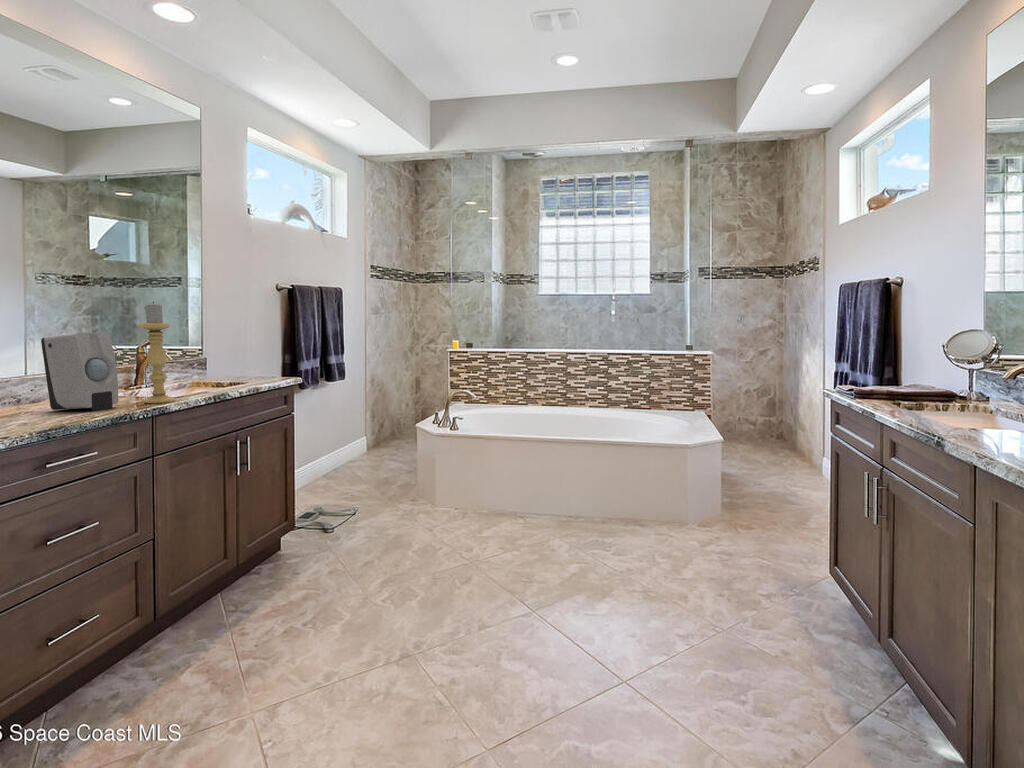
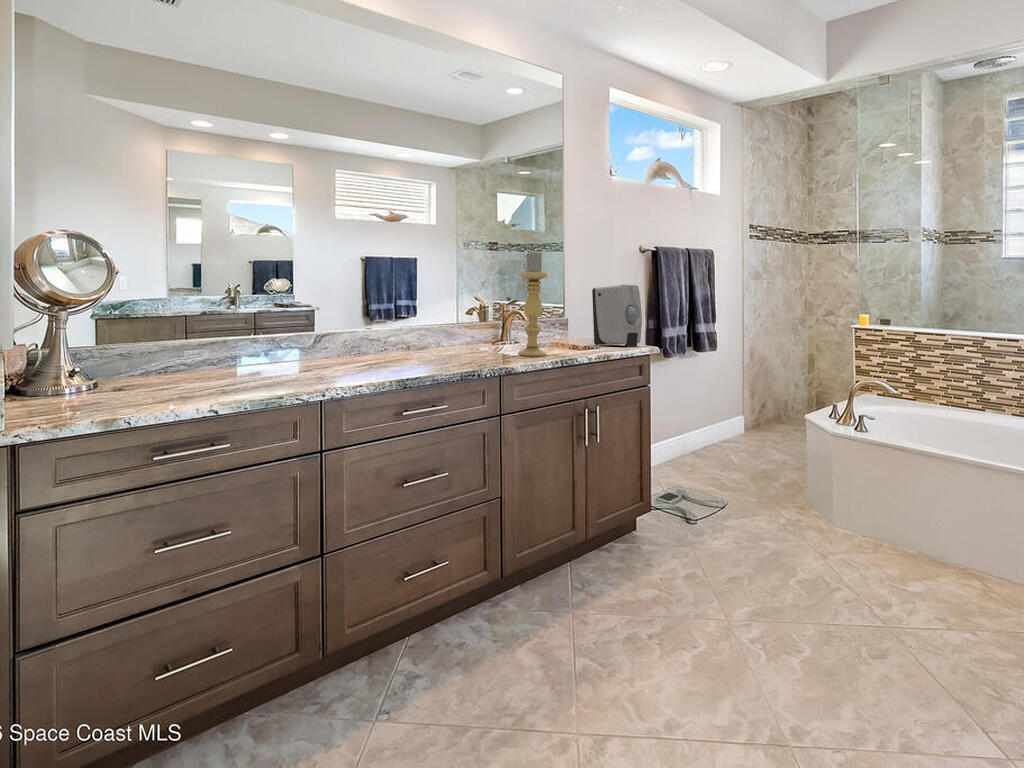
soap dispenser: present [41,333,118,411] -> present [592,285,642,347]

